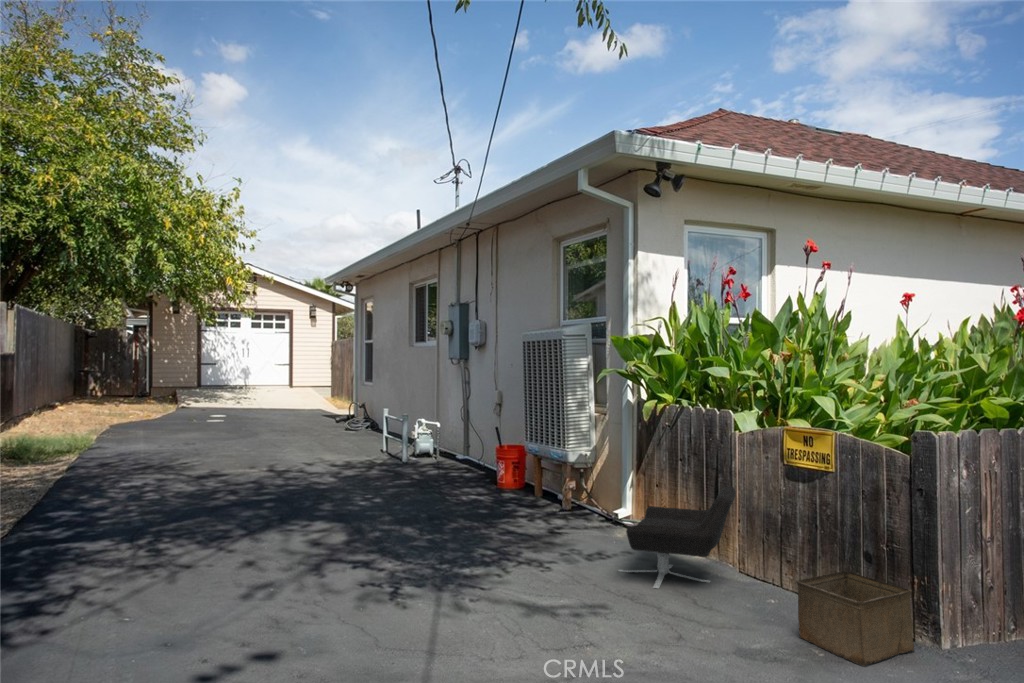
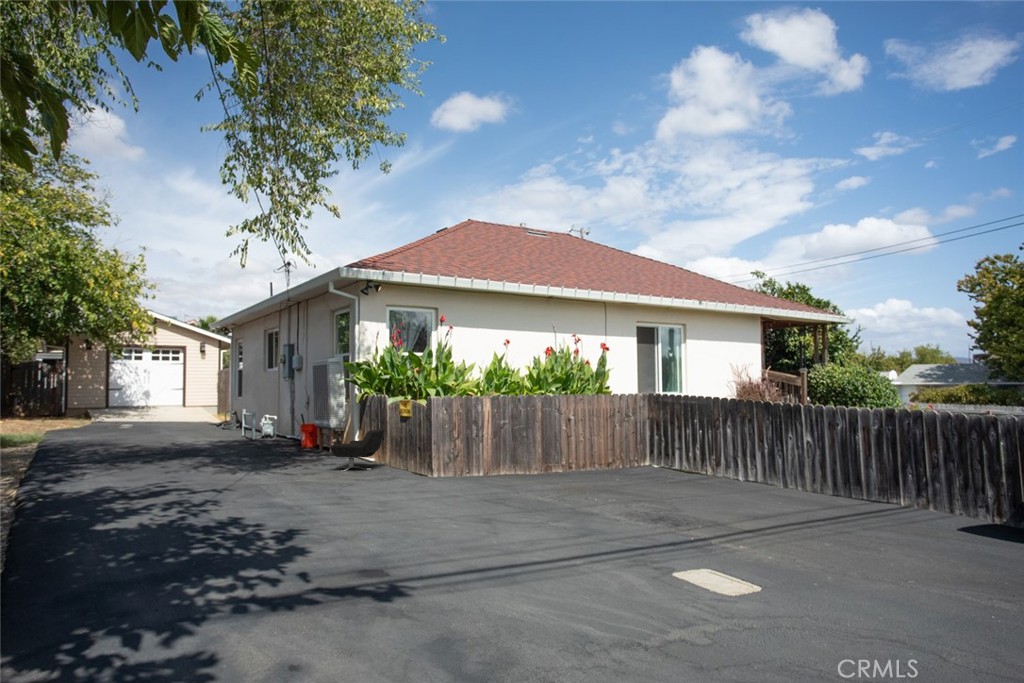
storage bin: present [796,571,914,666] -> none [382,454,422,482]

